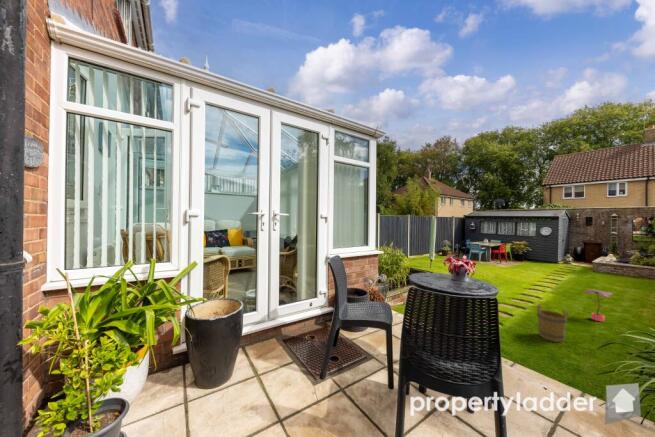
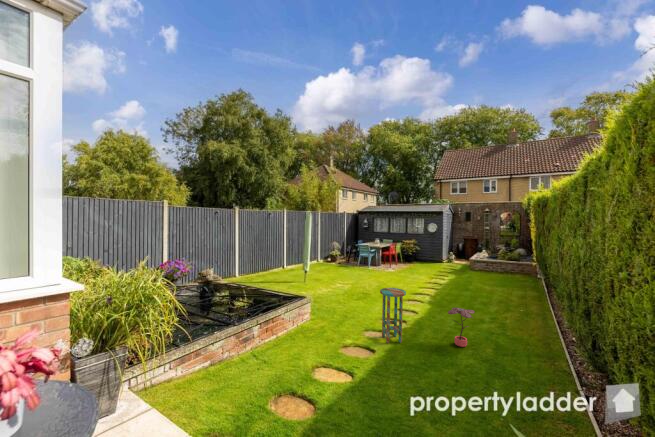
side table: none [516,270,541,313] -> present [380,288,406,343]
bucket: present [537,304,568,342] -> none [387,344,422,400]

